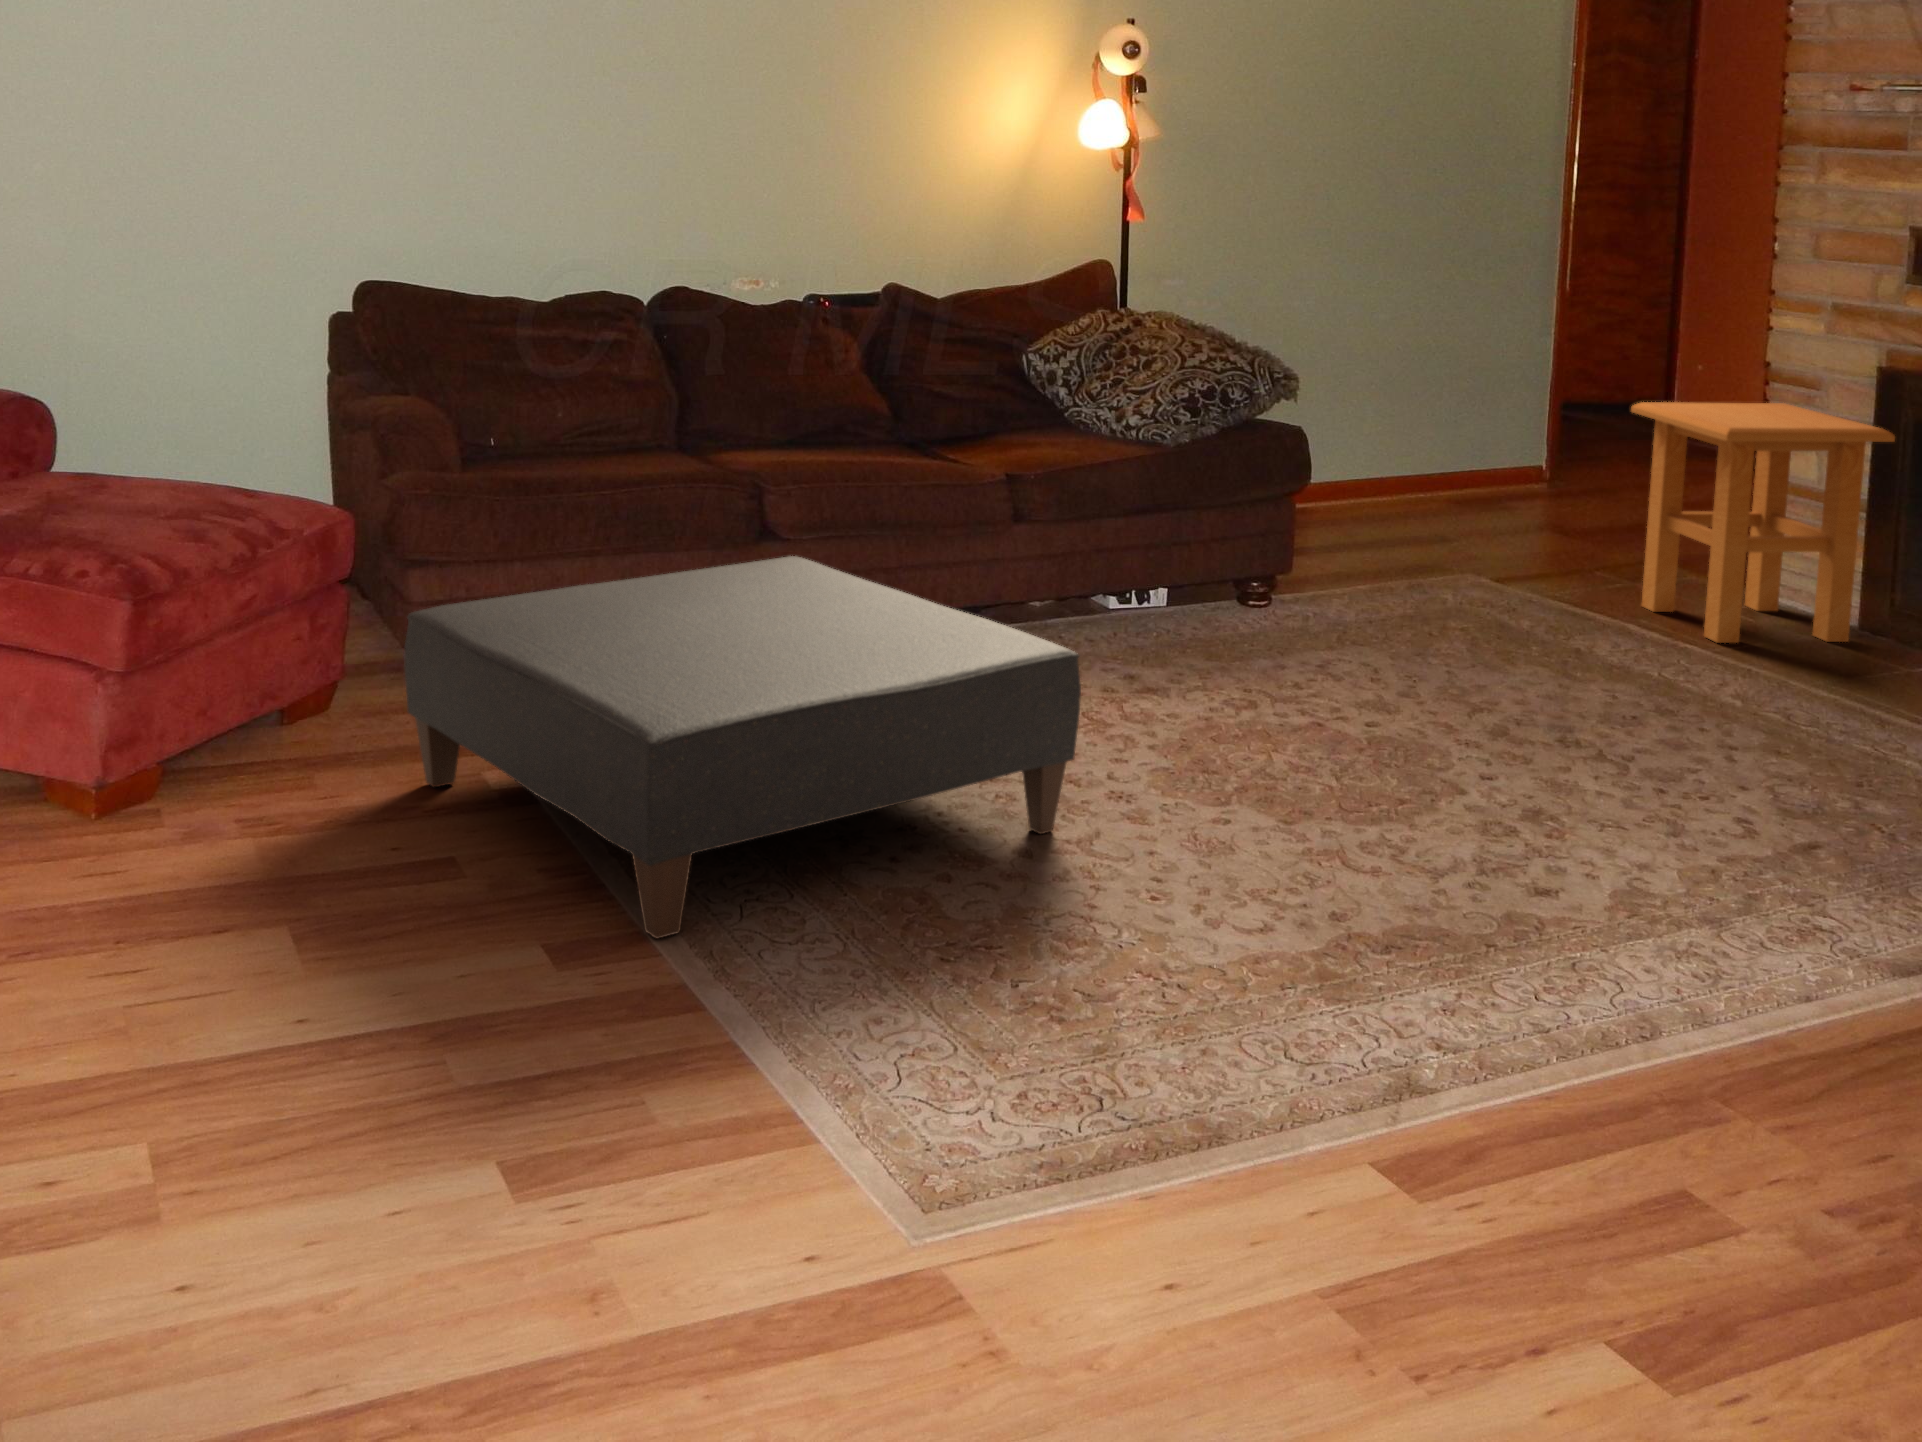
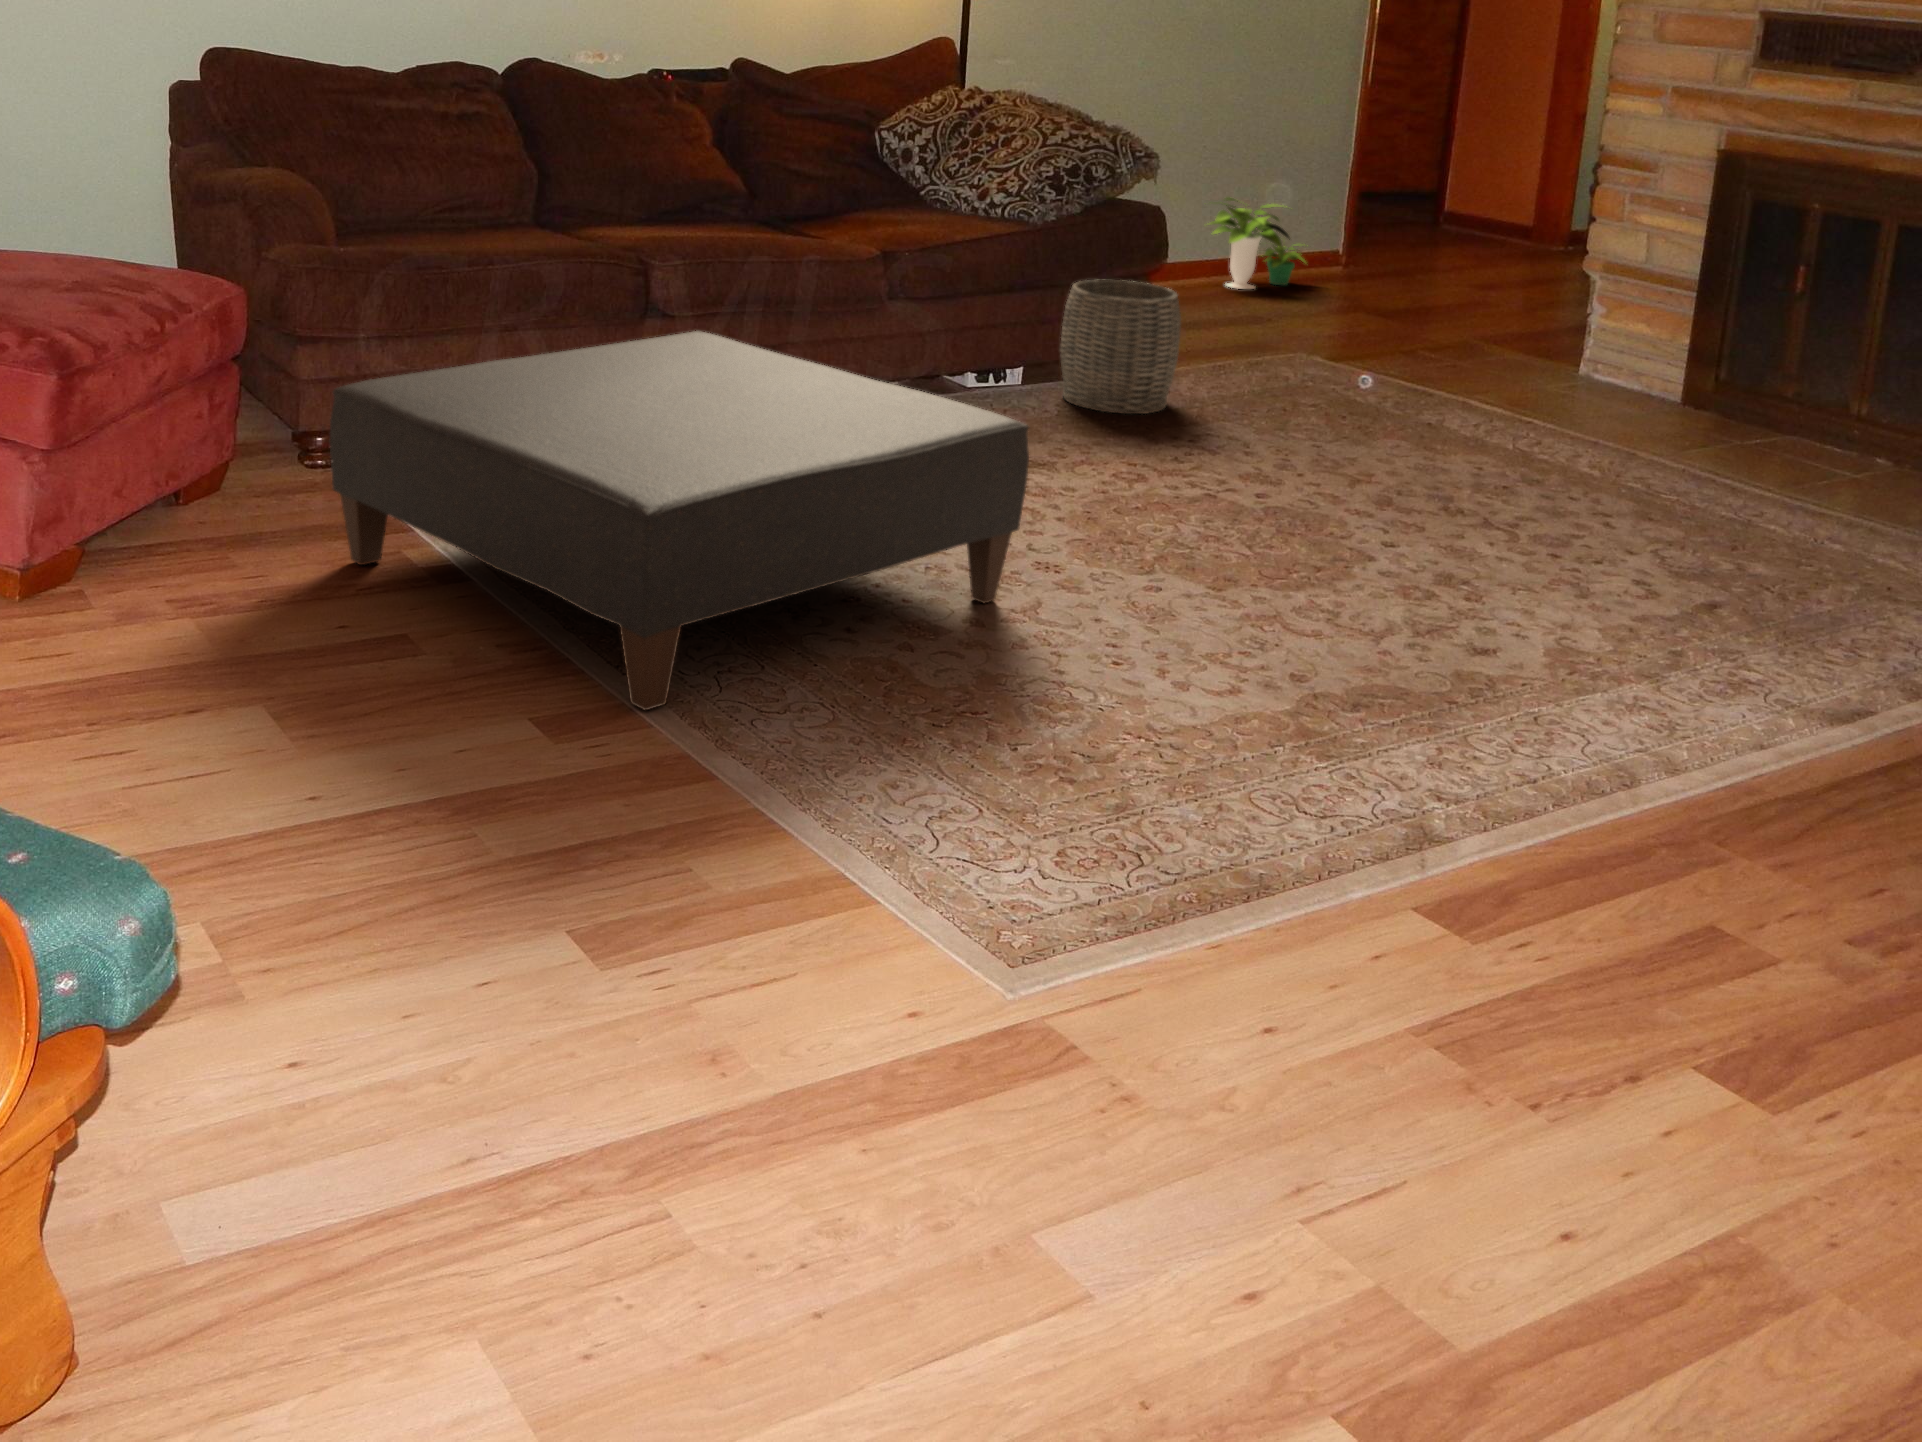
side table: present [1631,402,1895,643] -> none [1473,183,1736,416]
potted plant: none [1391,414,1504,508] -> present [1209,198,1305,289]
woven basket: none [1198,502,1317,638] -> present [1060,280,1181,414]

